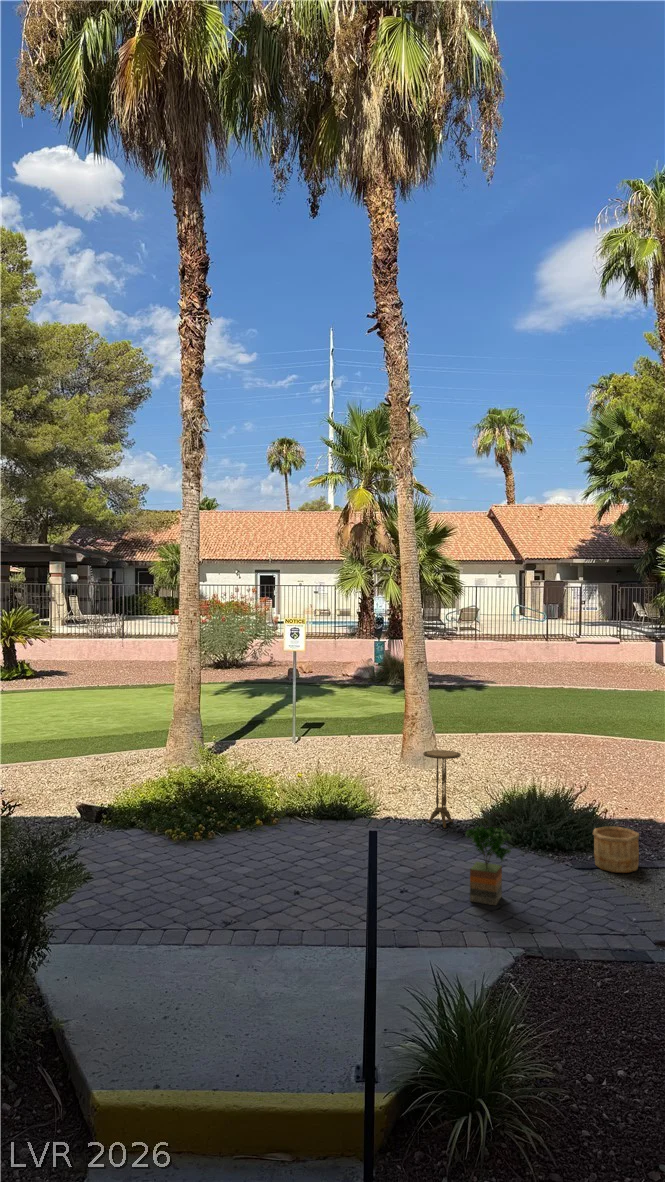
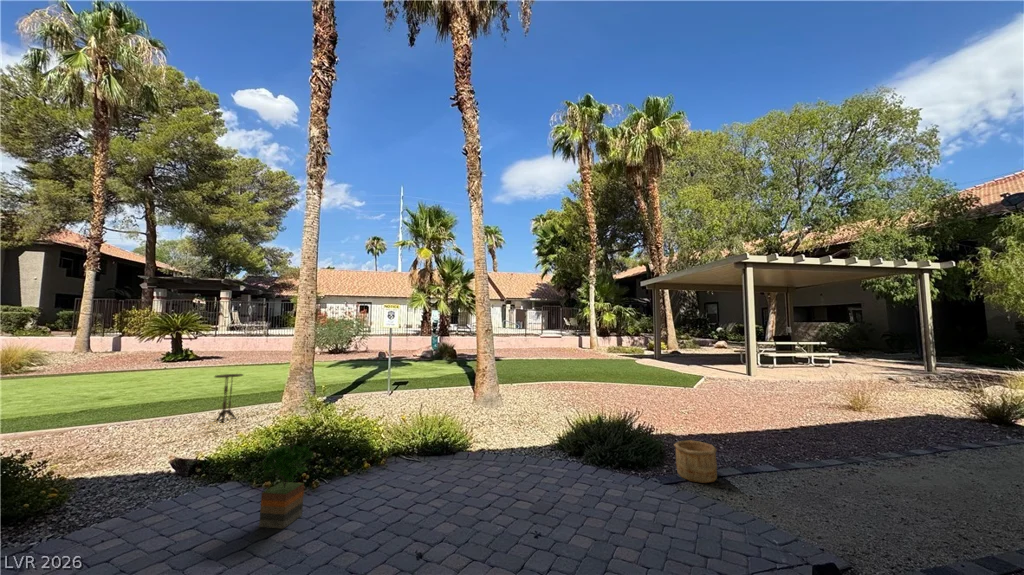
side table: present [423,750,461,828] -> present [215,374,243,422]
potted tree: present [466,826,511,905] -> present [259,446,314,529]

